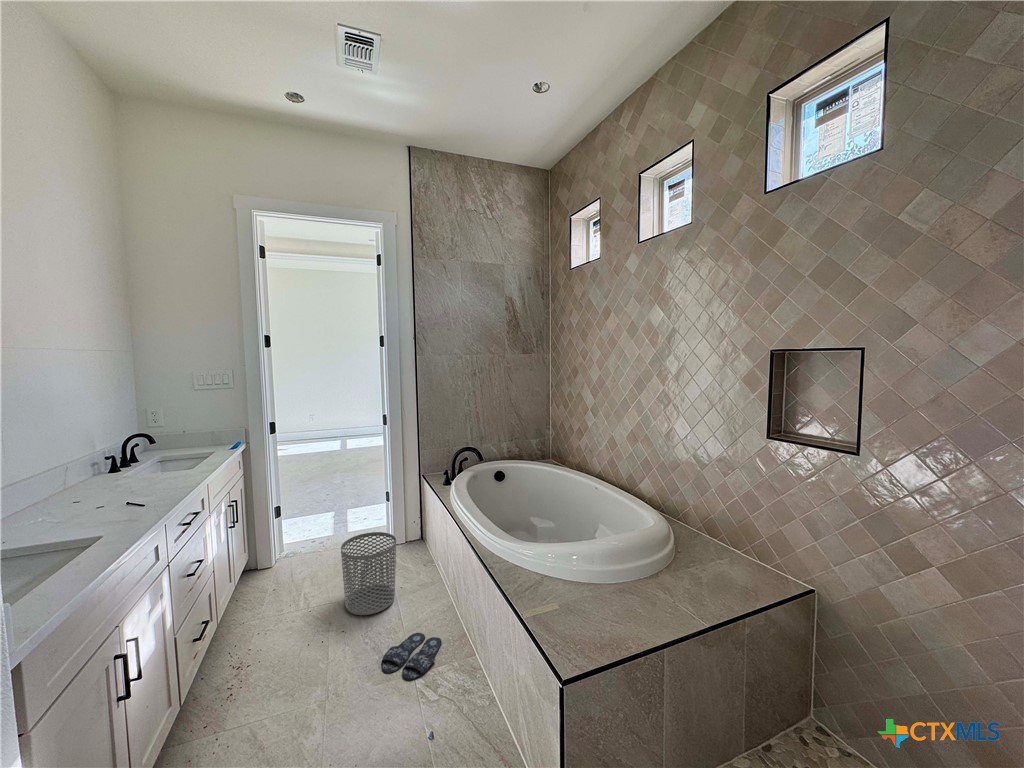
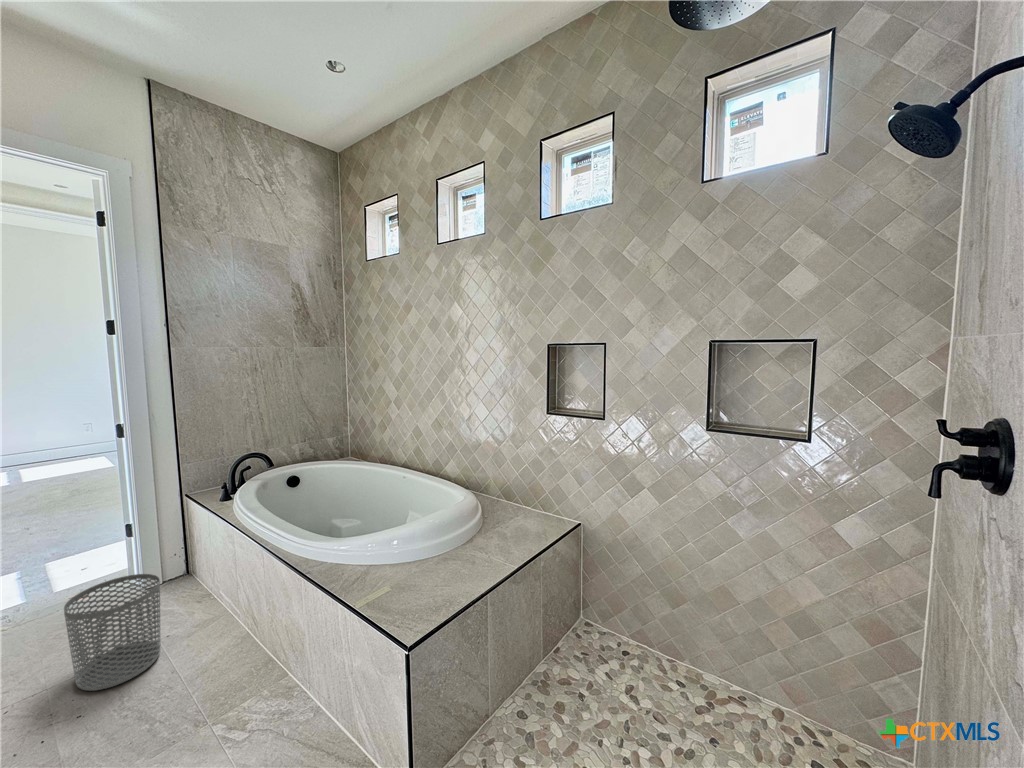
slippers: present [382,633,442,680] -> none [156,675,241,740]

